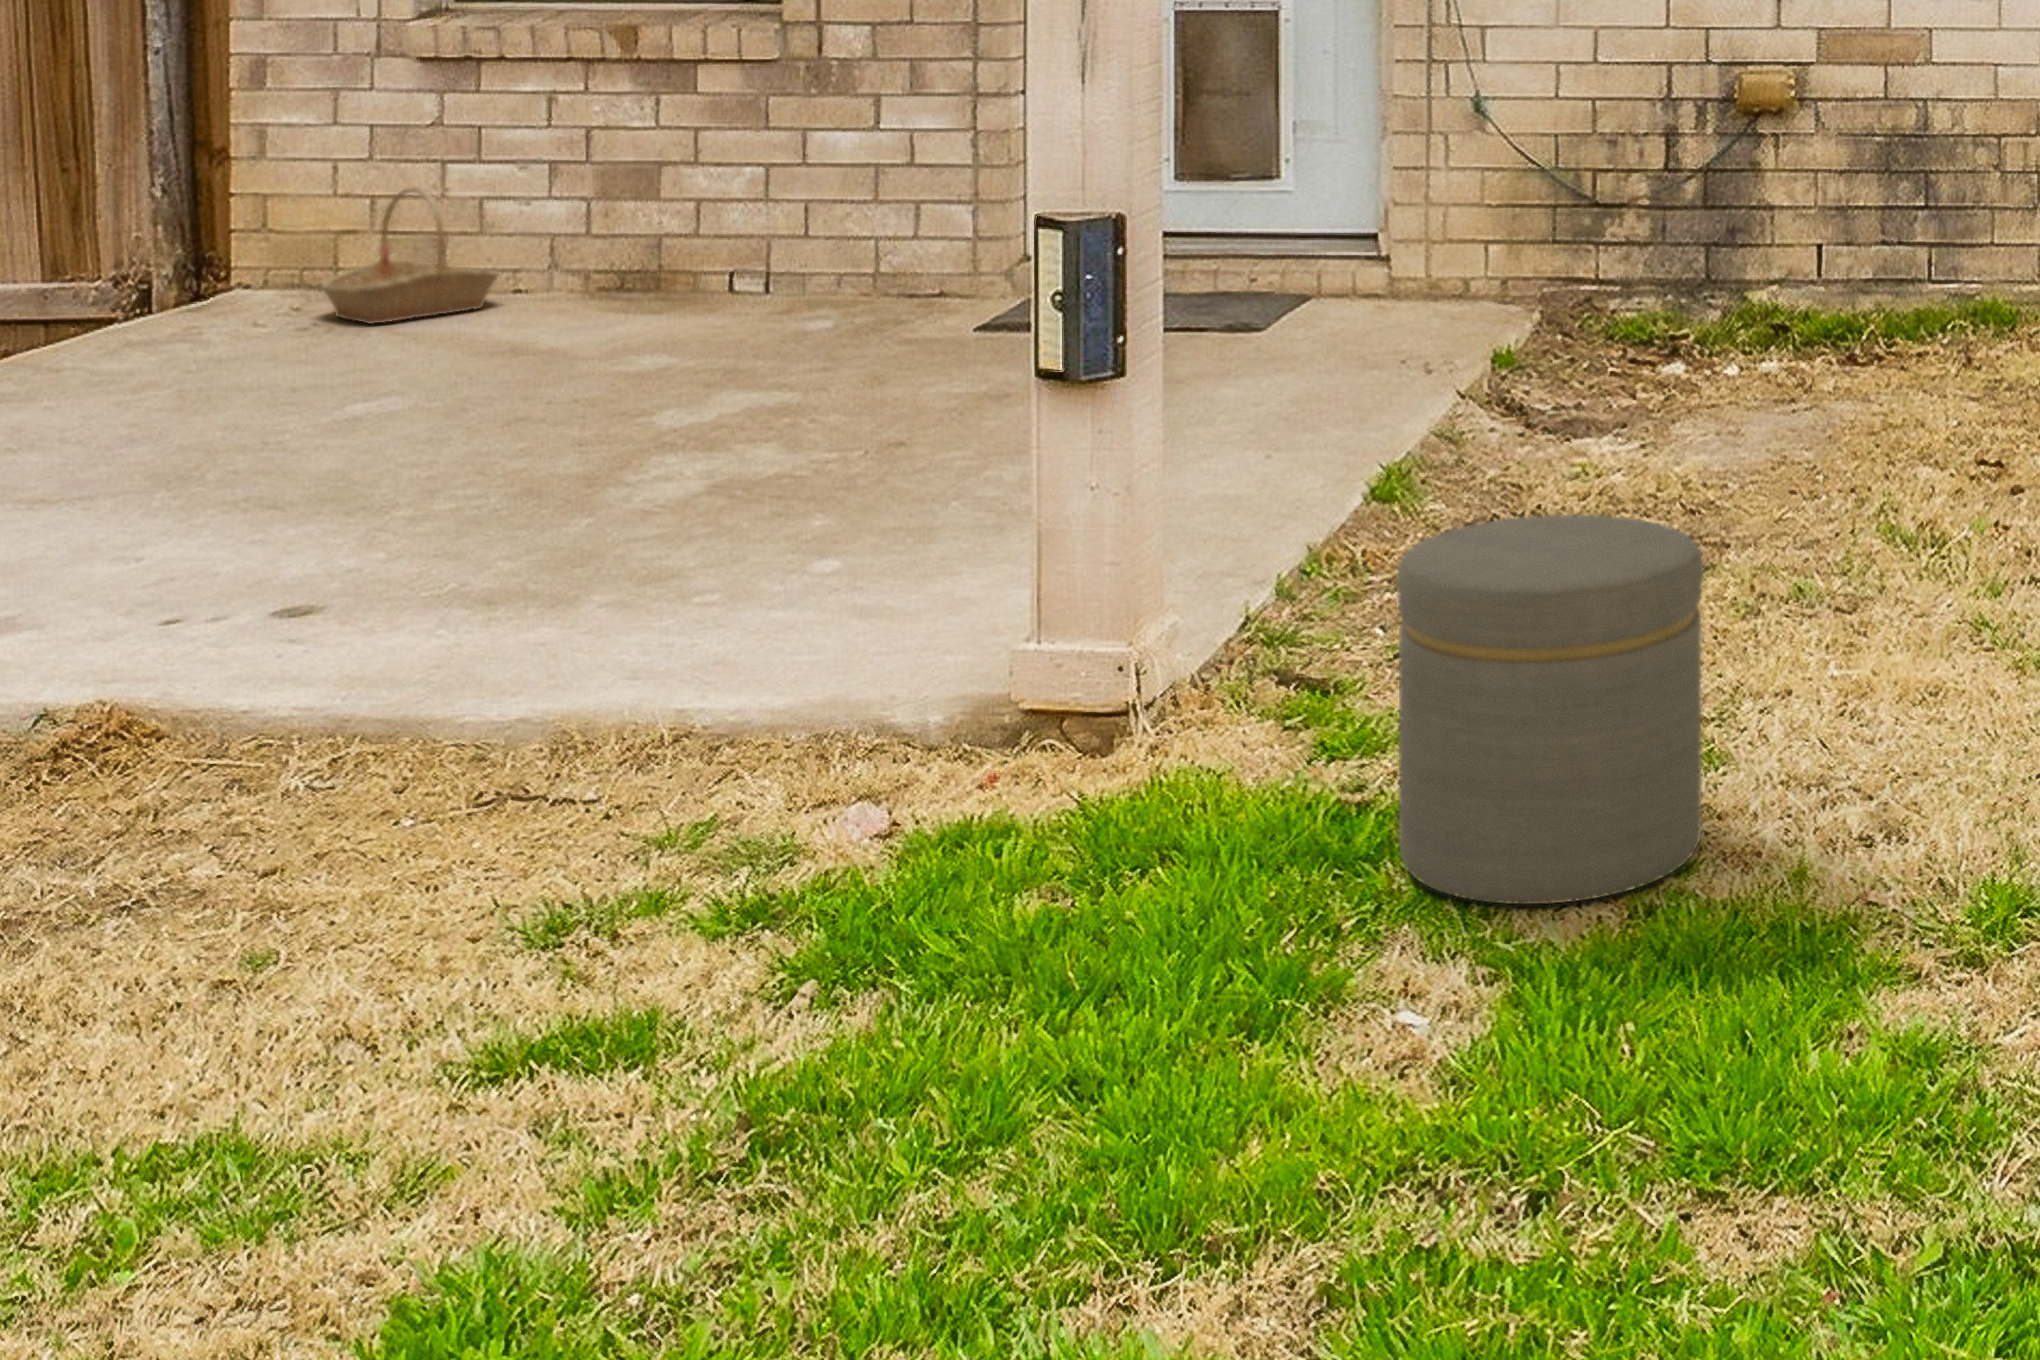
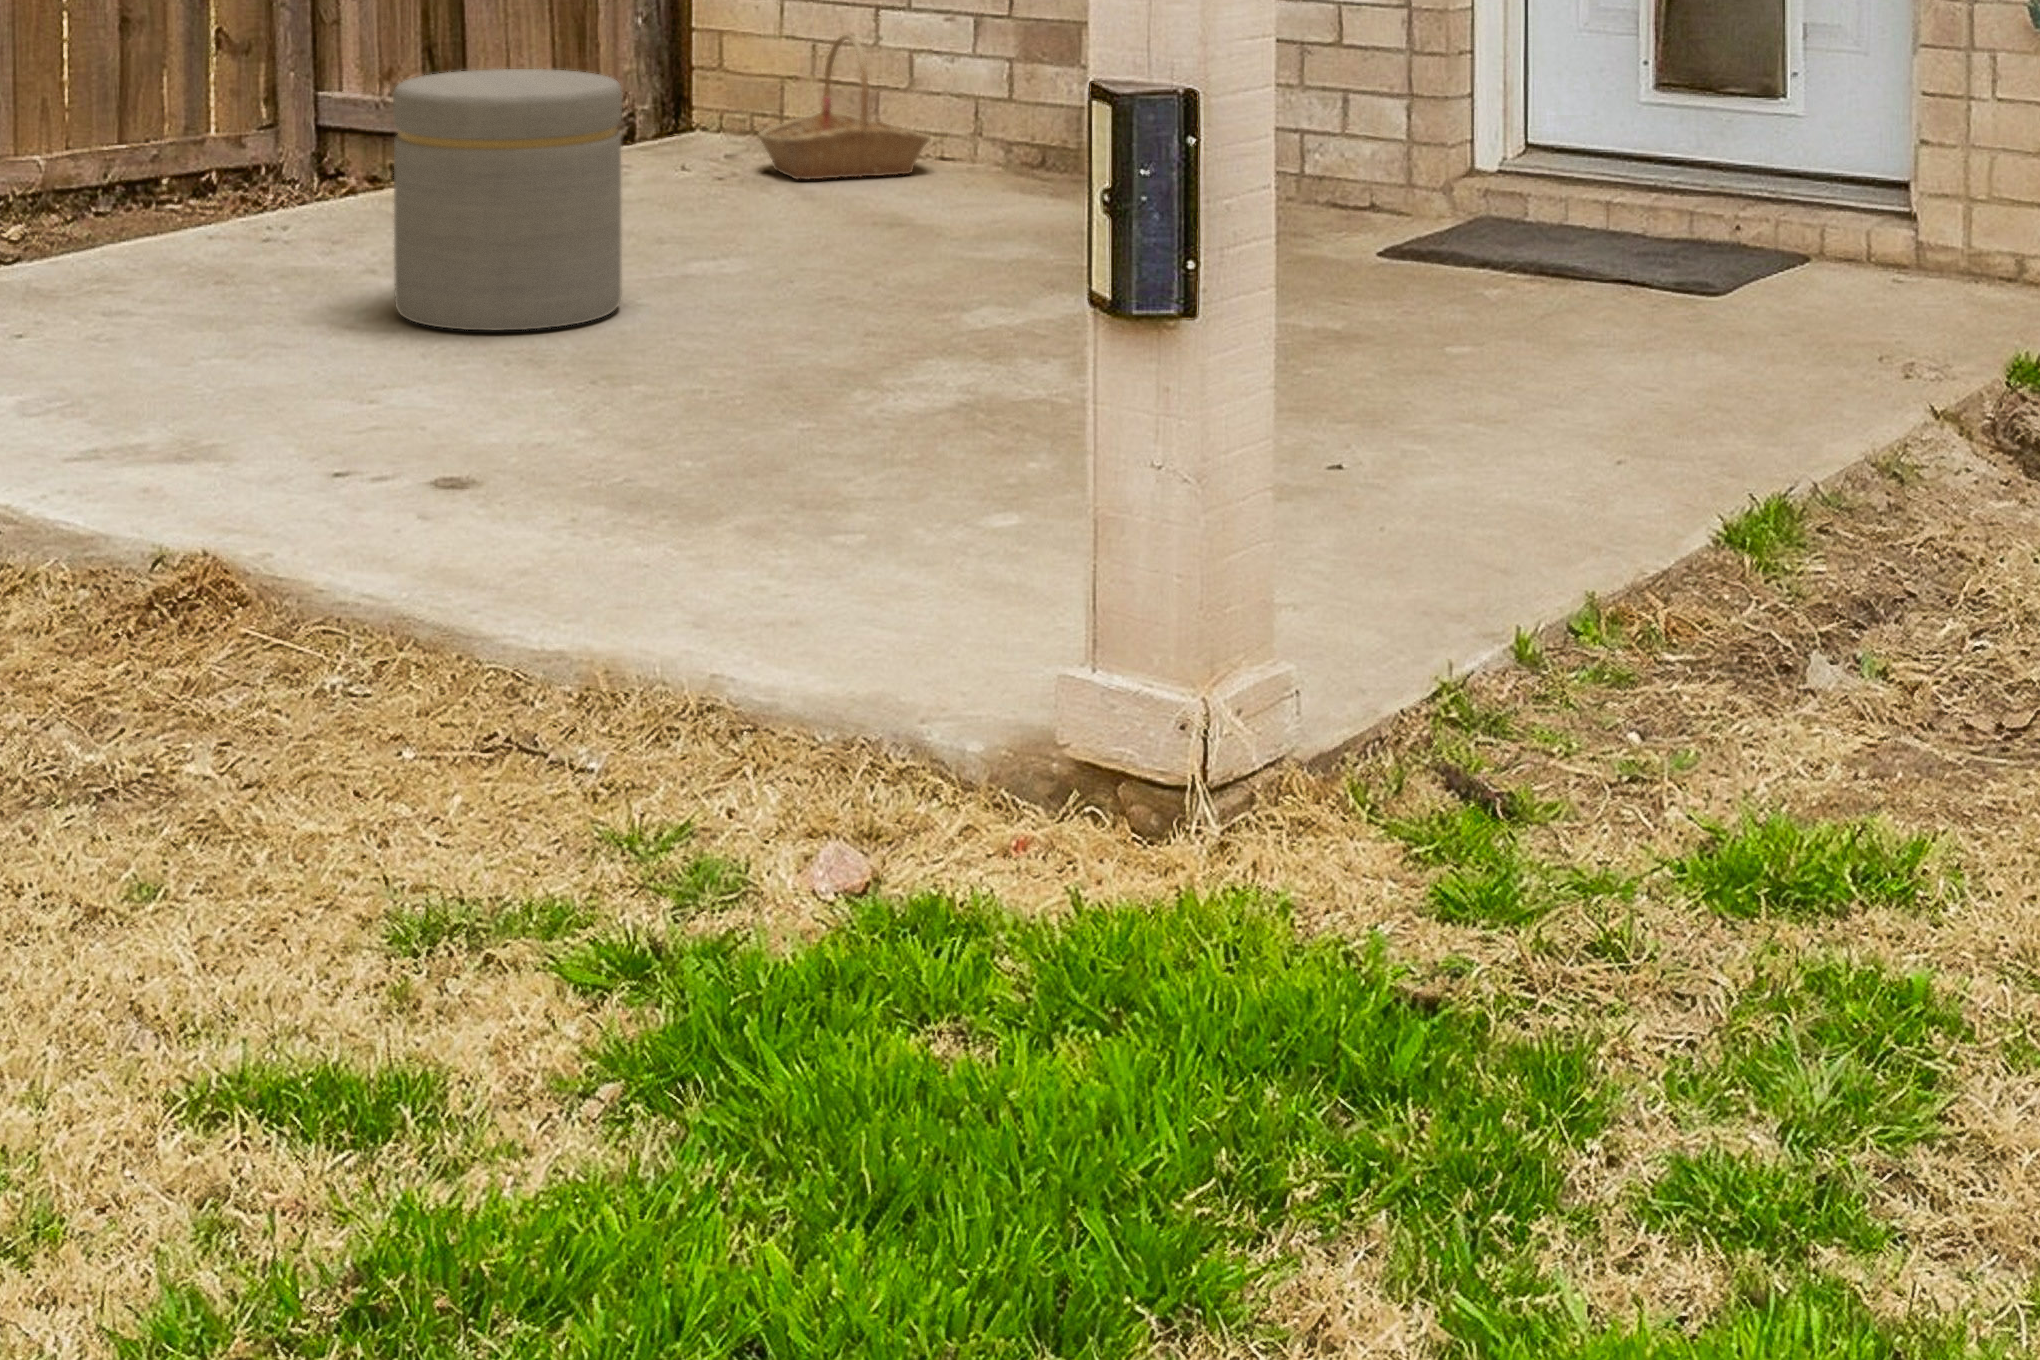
ottoman: present [1397,515,1703,904] -> present [393,69,622,330]

